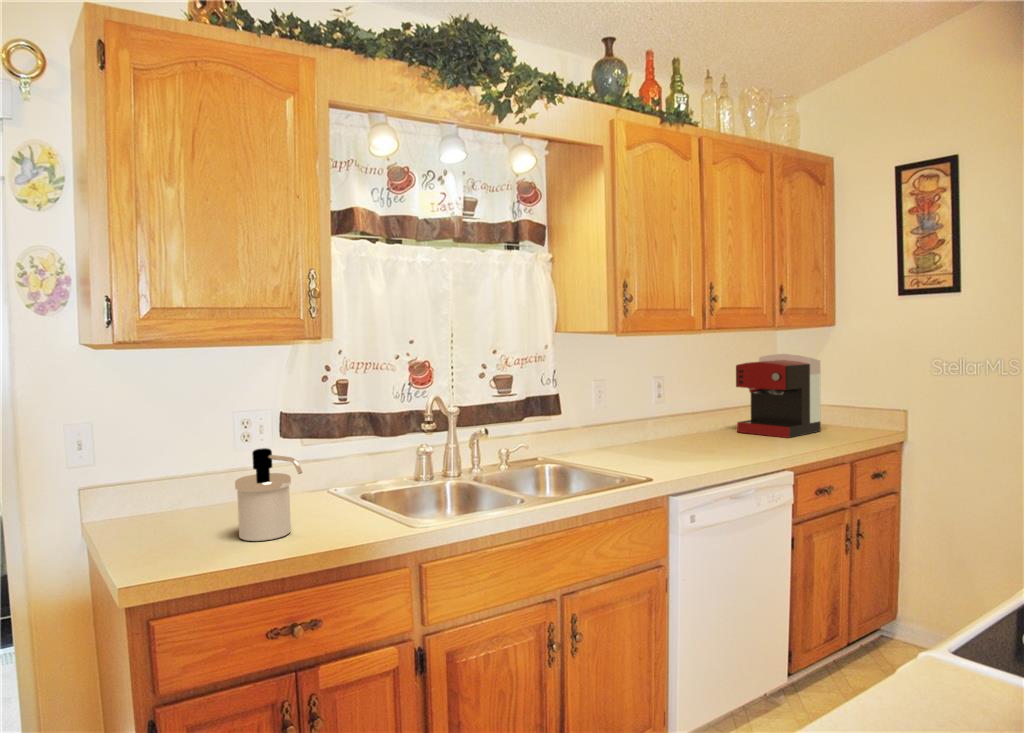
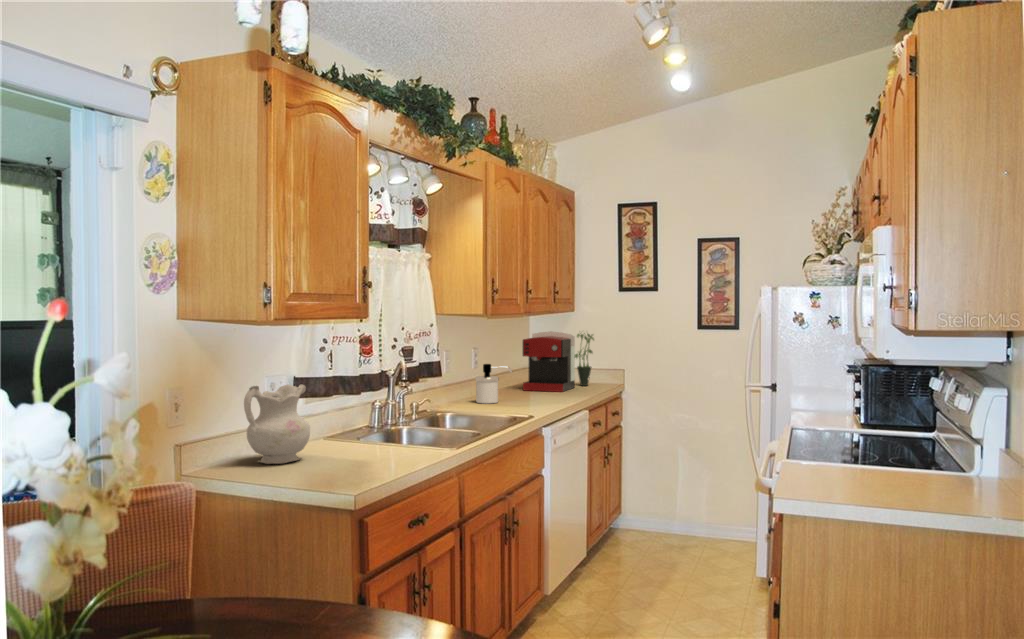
potted plant: none [824,352,862,429] -> present [575,333,594,386]
ceramic pitcher: none [118,428,220,533] -> present [244,385,310,464]
soap dispenser: present [235,448,302,541] -> present [475,364,512,403]

